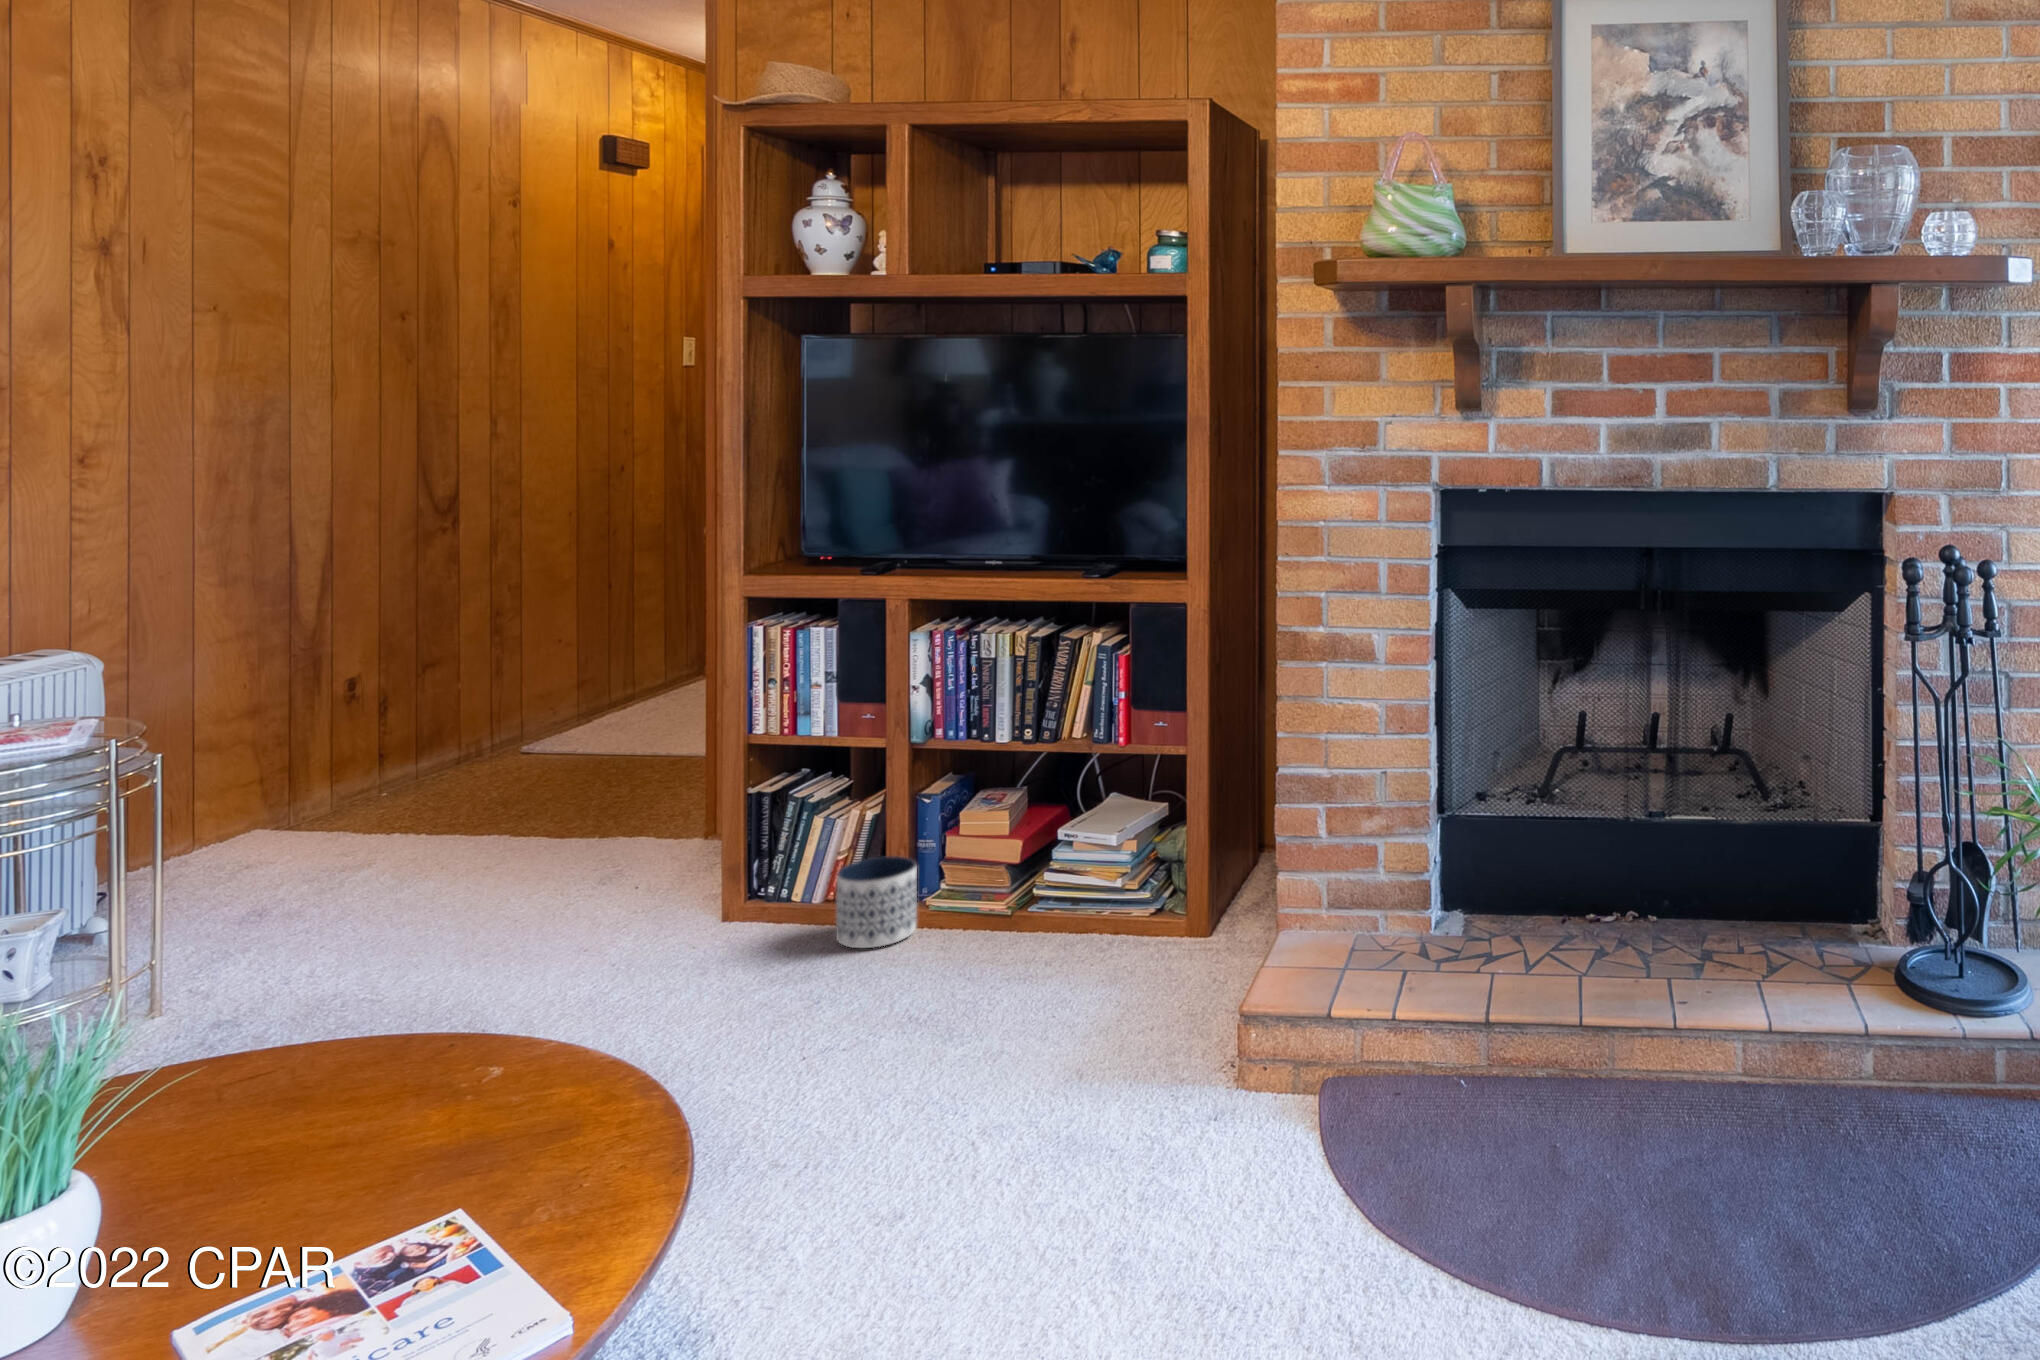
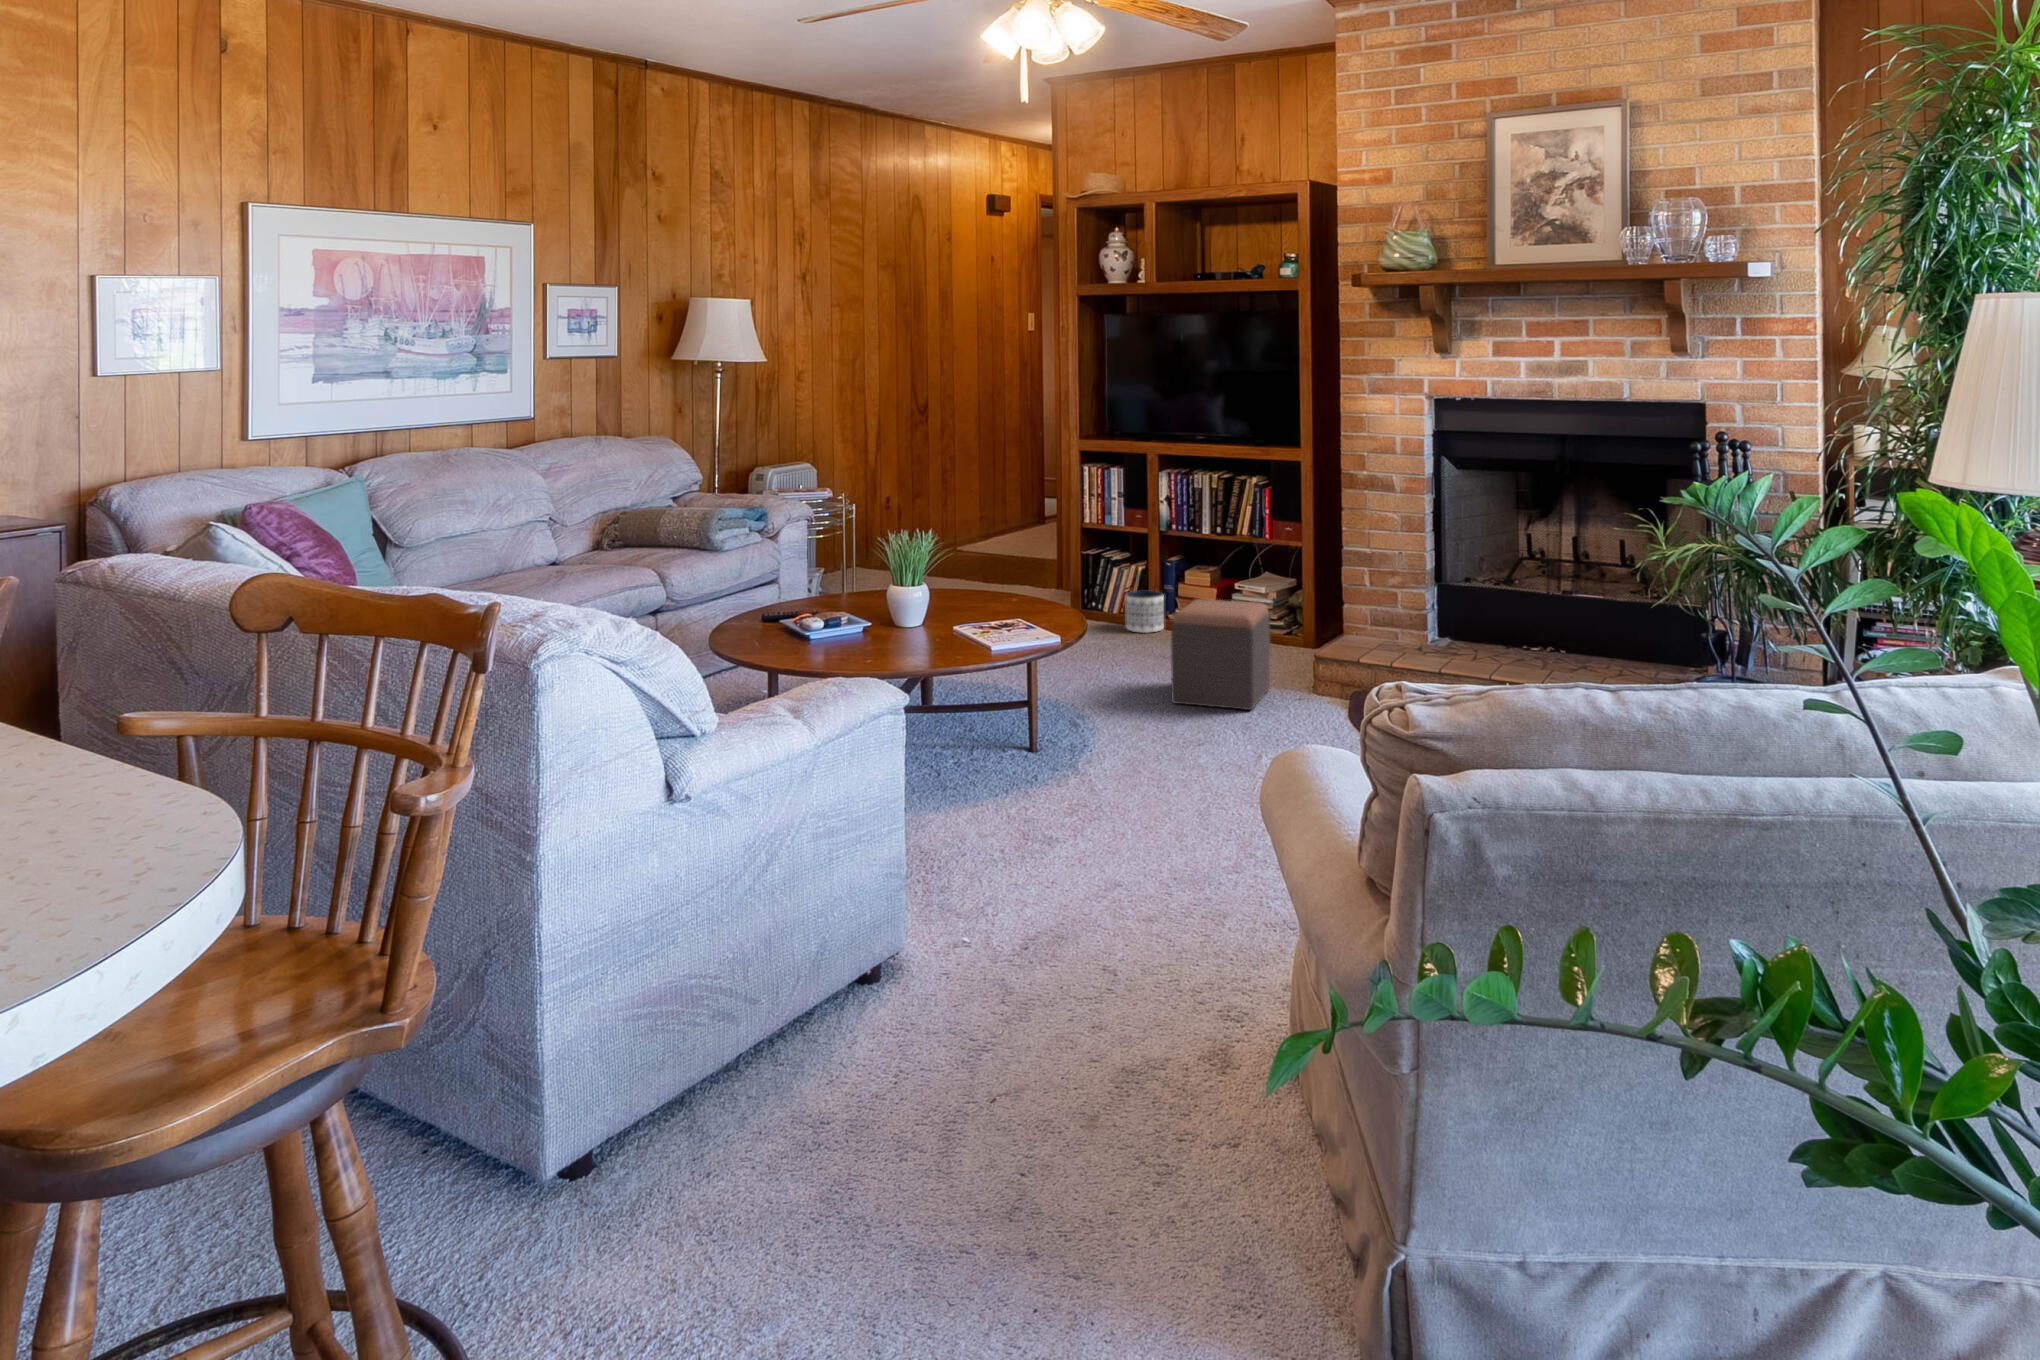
footstool: none [943,918,1155,1193] -> present [1171,599,1270,710]

